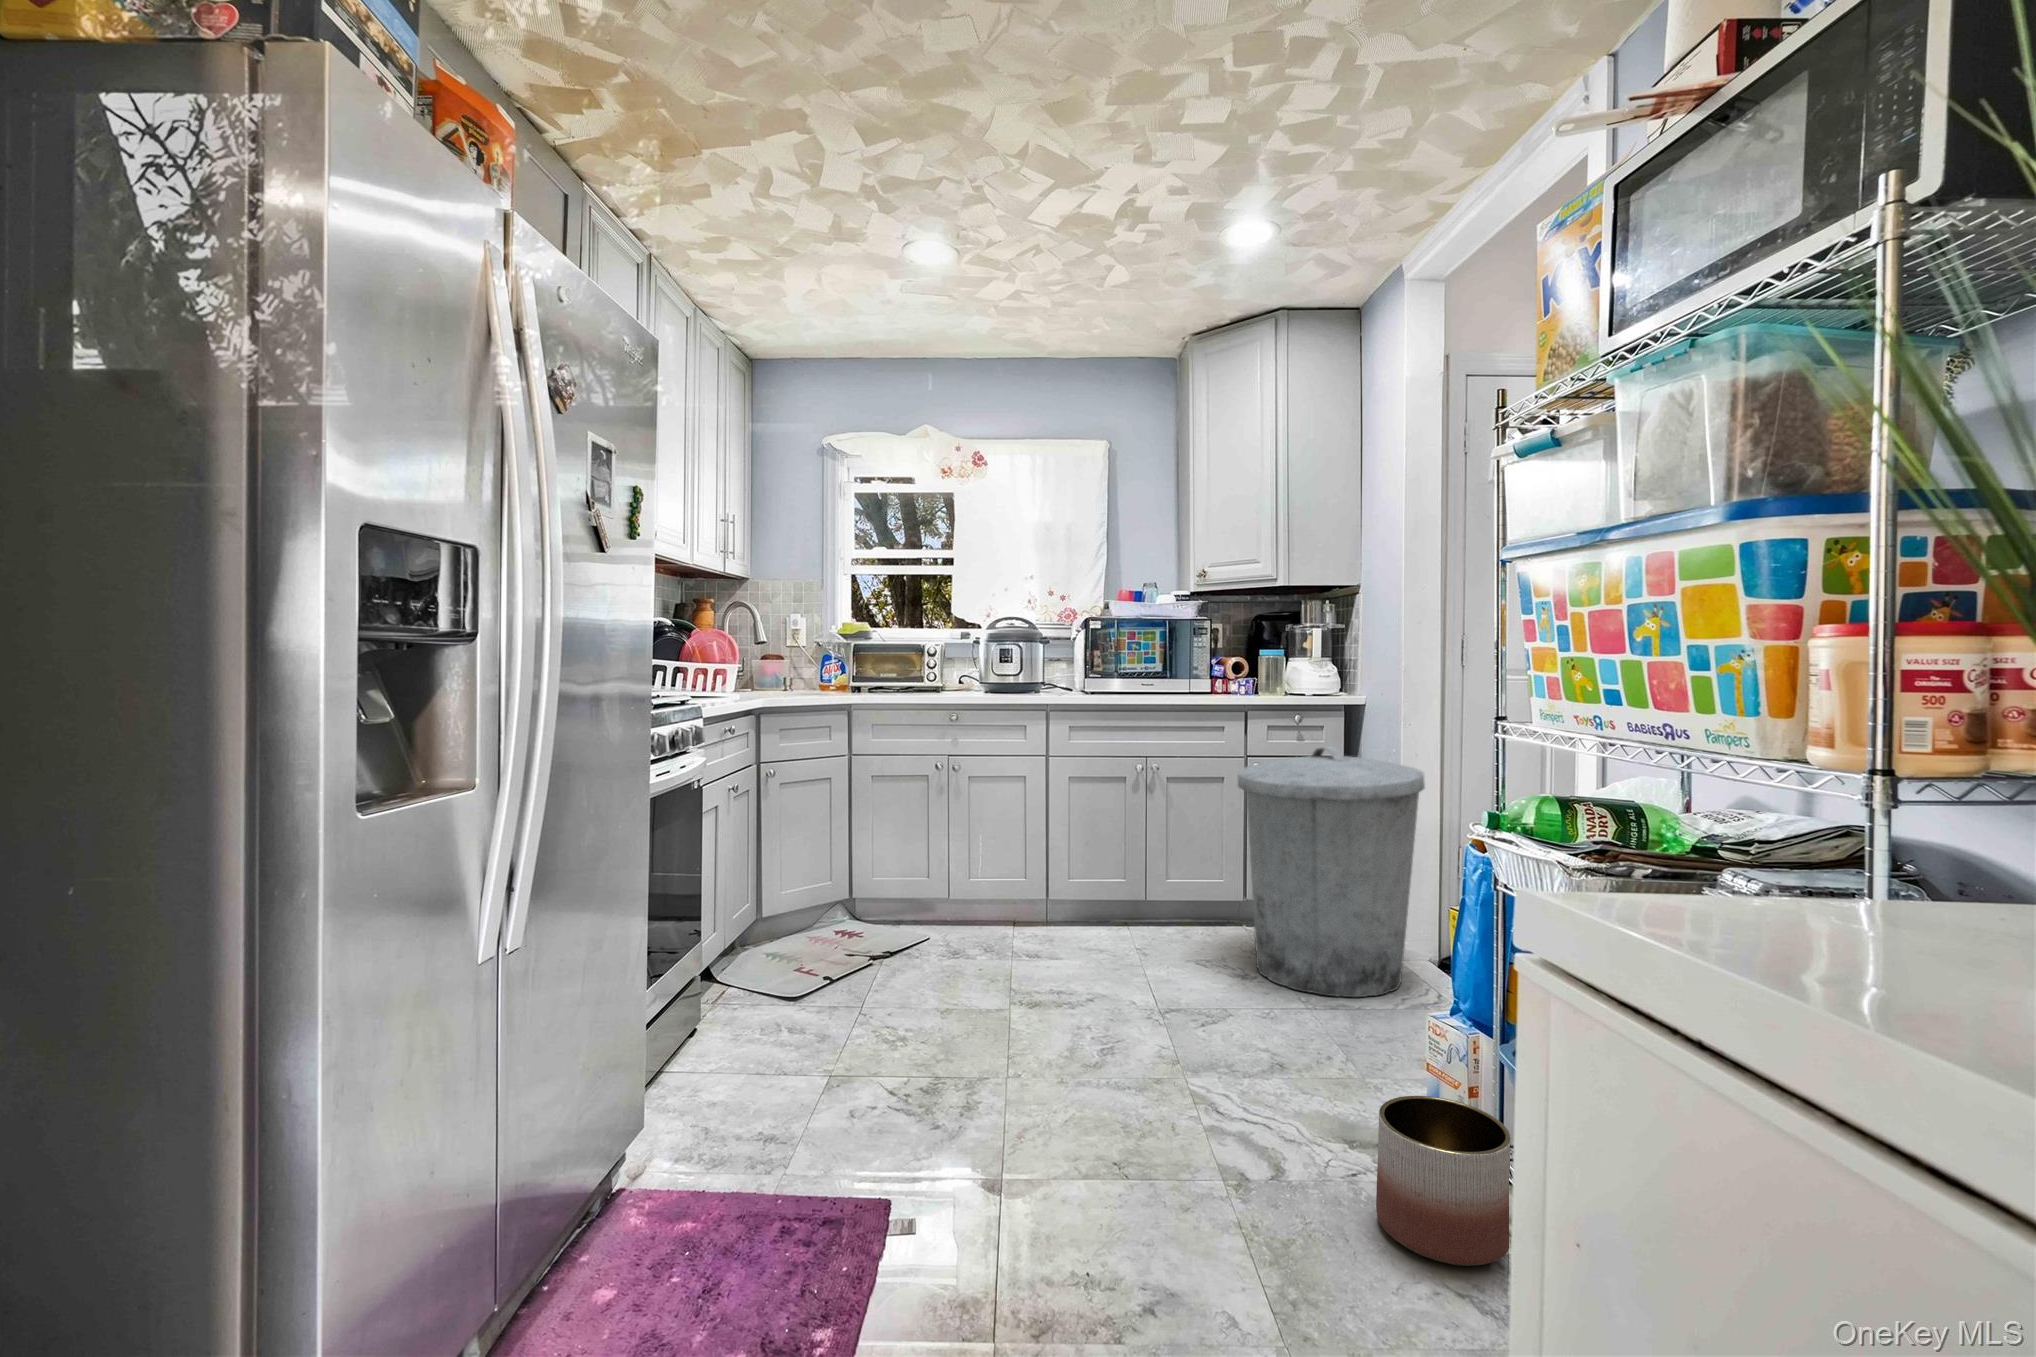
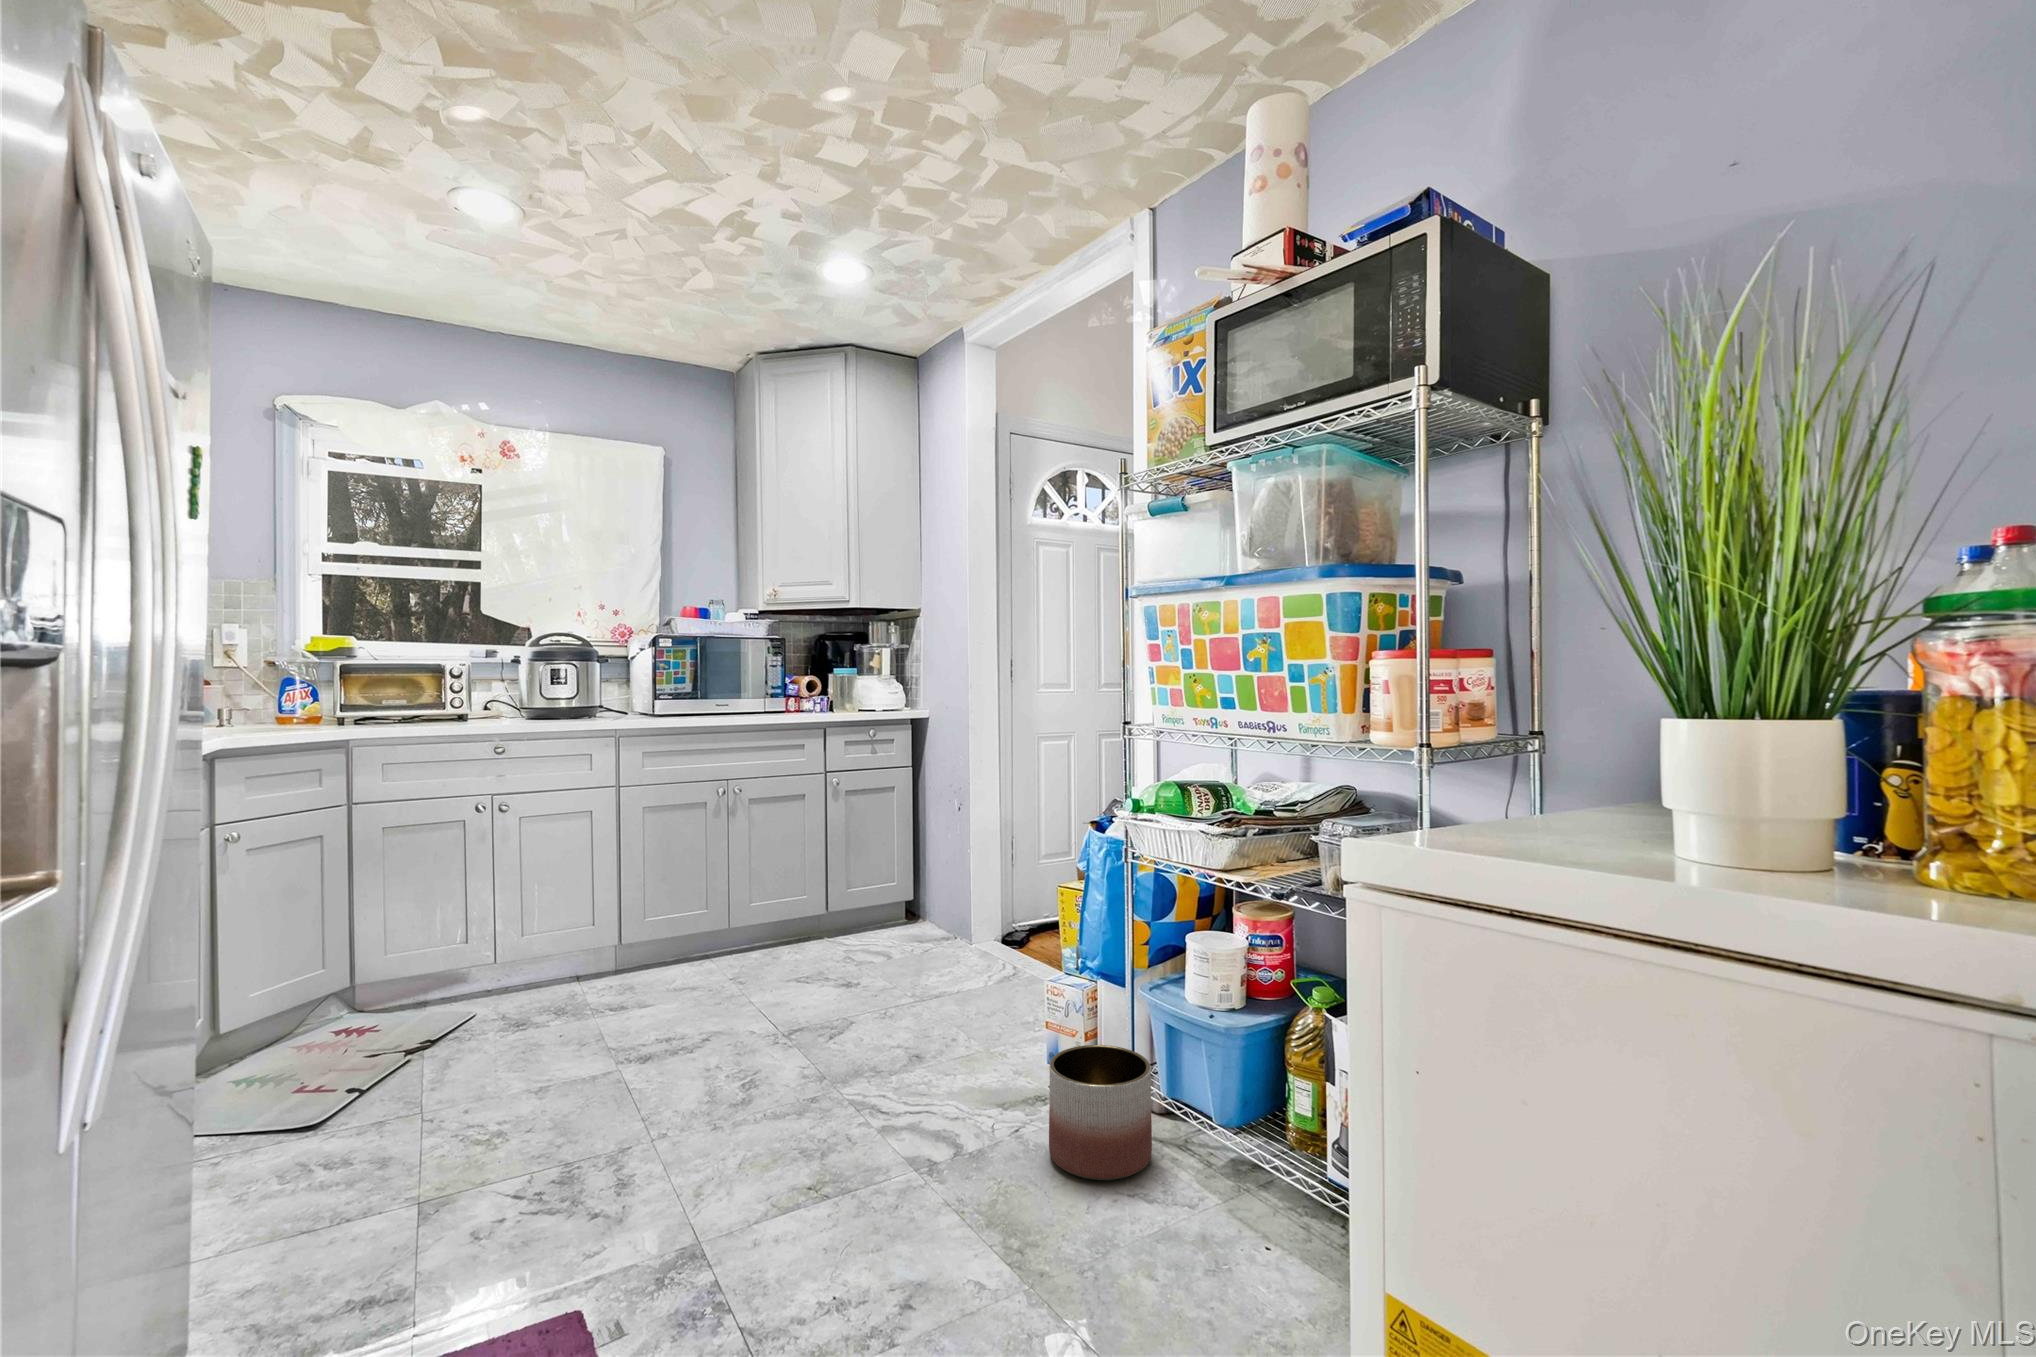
trash can: present [1238,746,1425,997] -> none [834,757,999,987]

